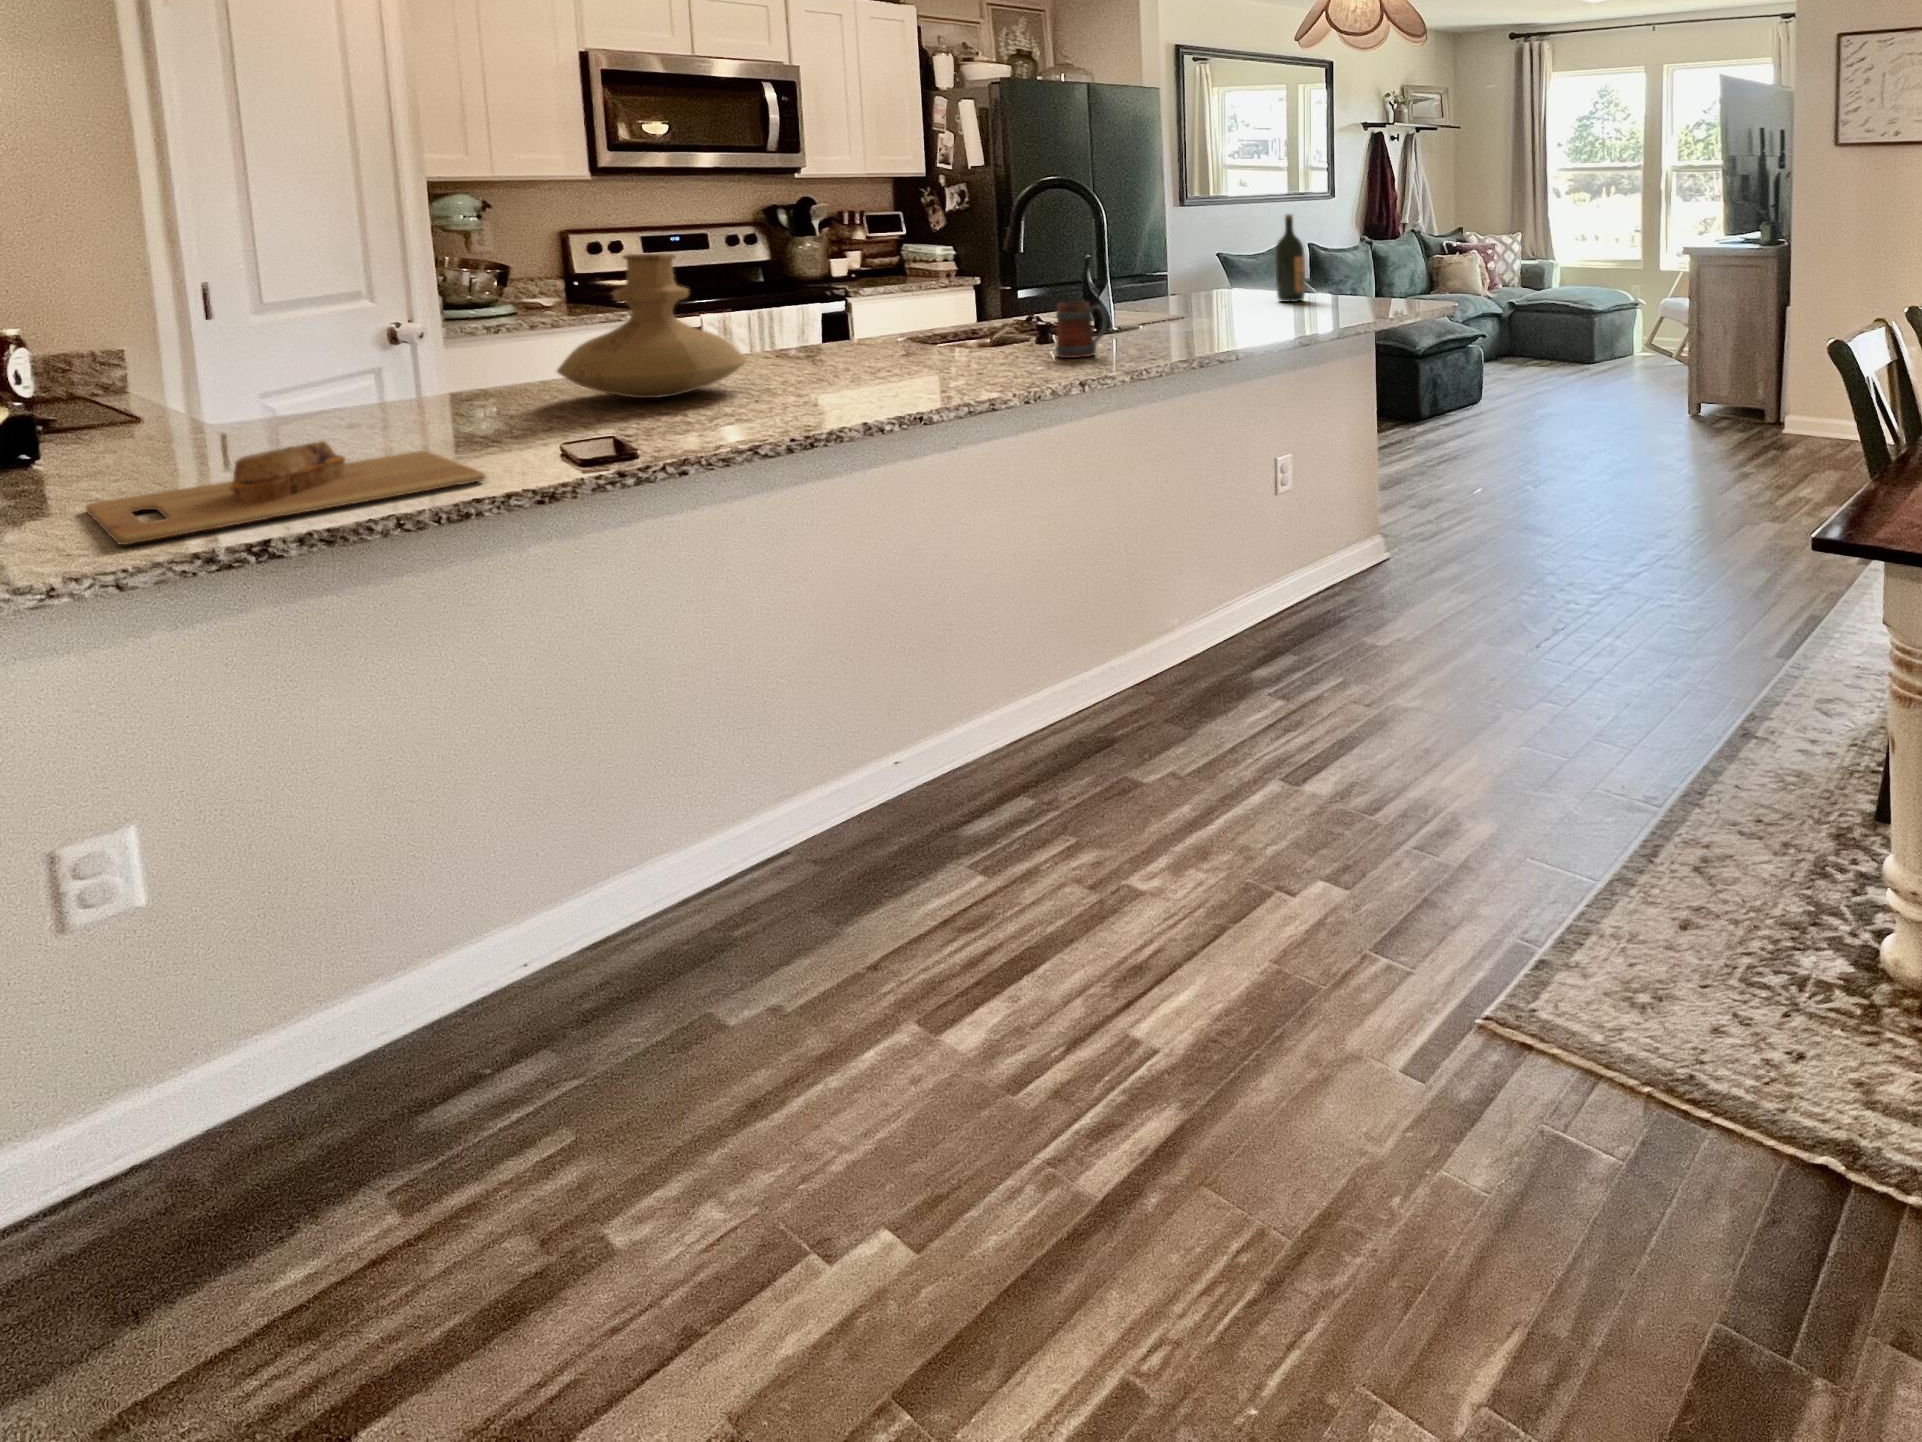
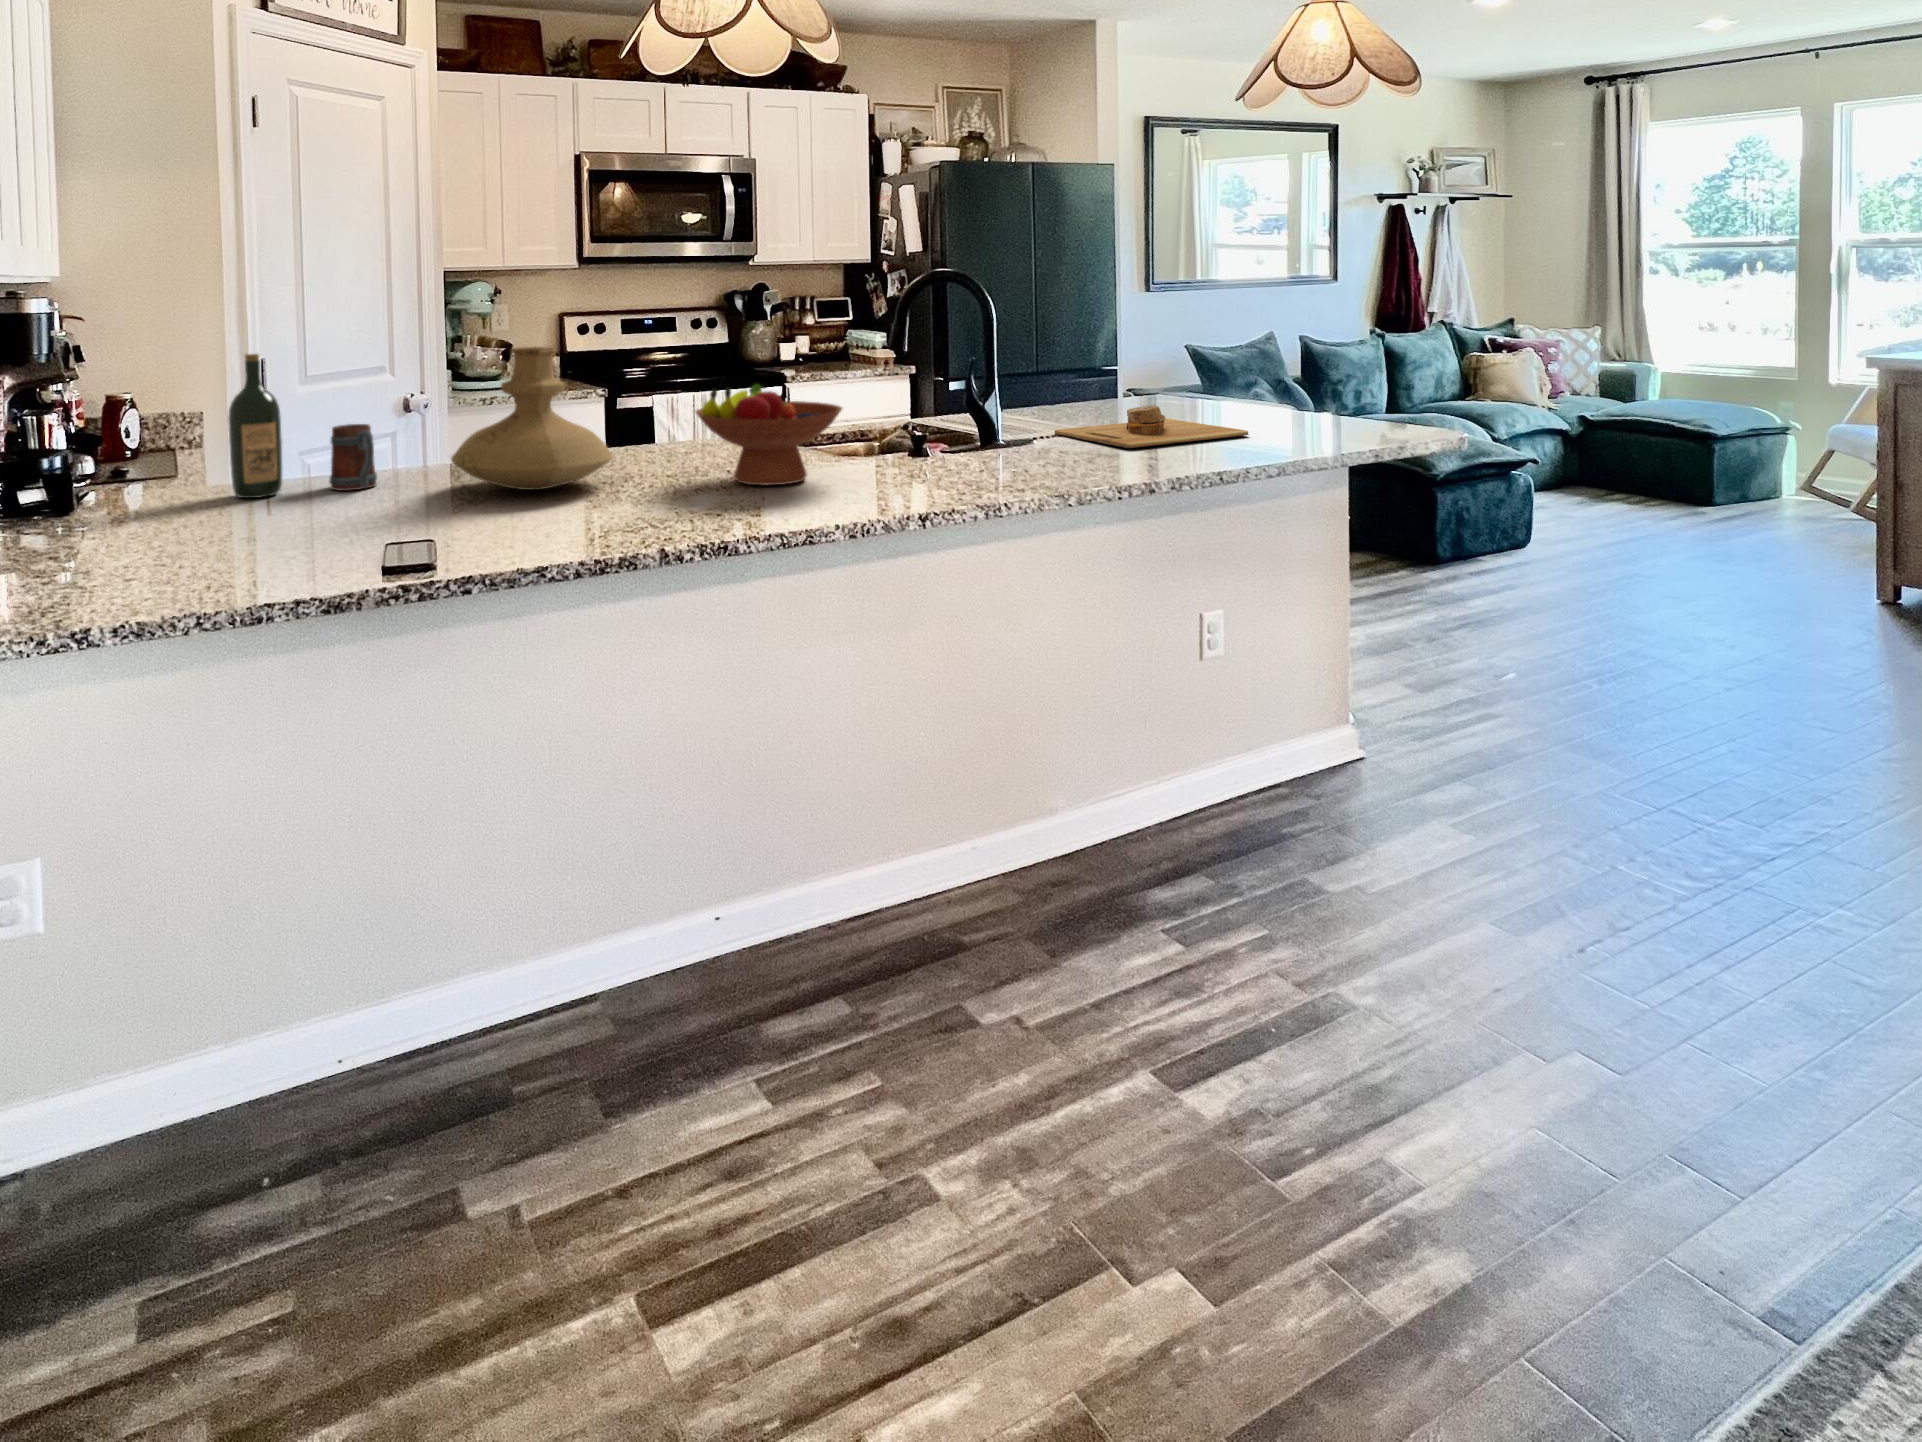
wine bottle: present [1275,214,1305,302] -> present [228,354,282,498]
fruit bowl: none [833,284,982,377] -> present [696,384,842,485]
mug: present [1055,302,1107,358] -> present [330,424,377,491]
cutting board: present [86,441,485,545] -> present [1055,405,1249,448]

